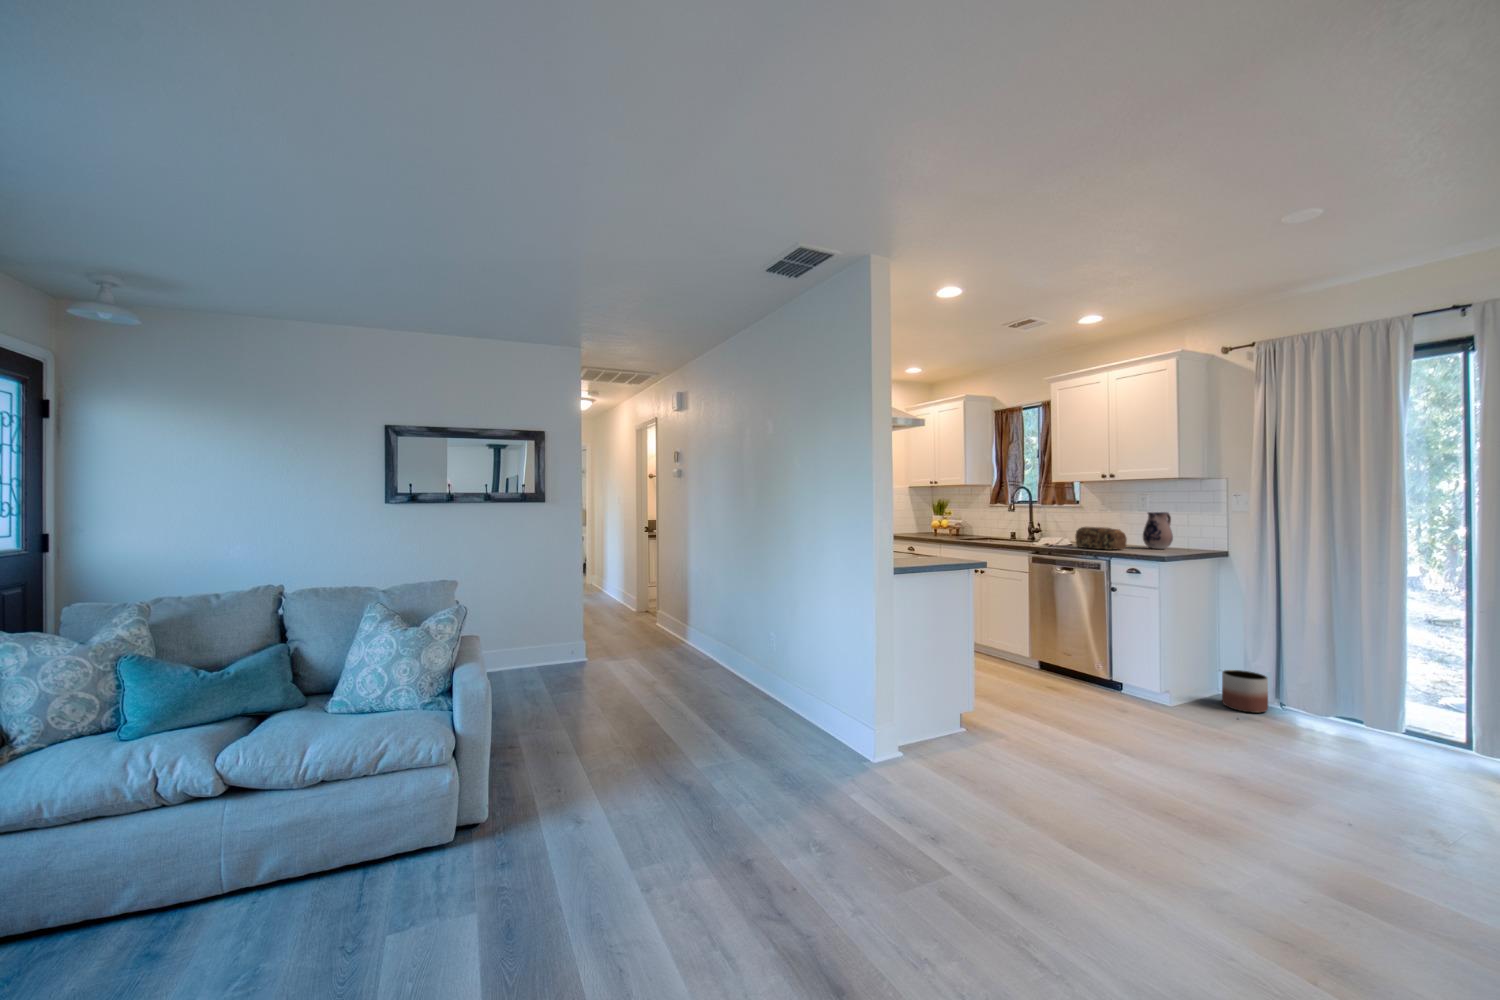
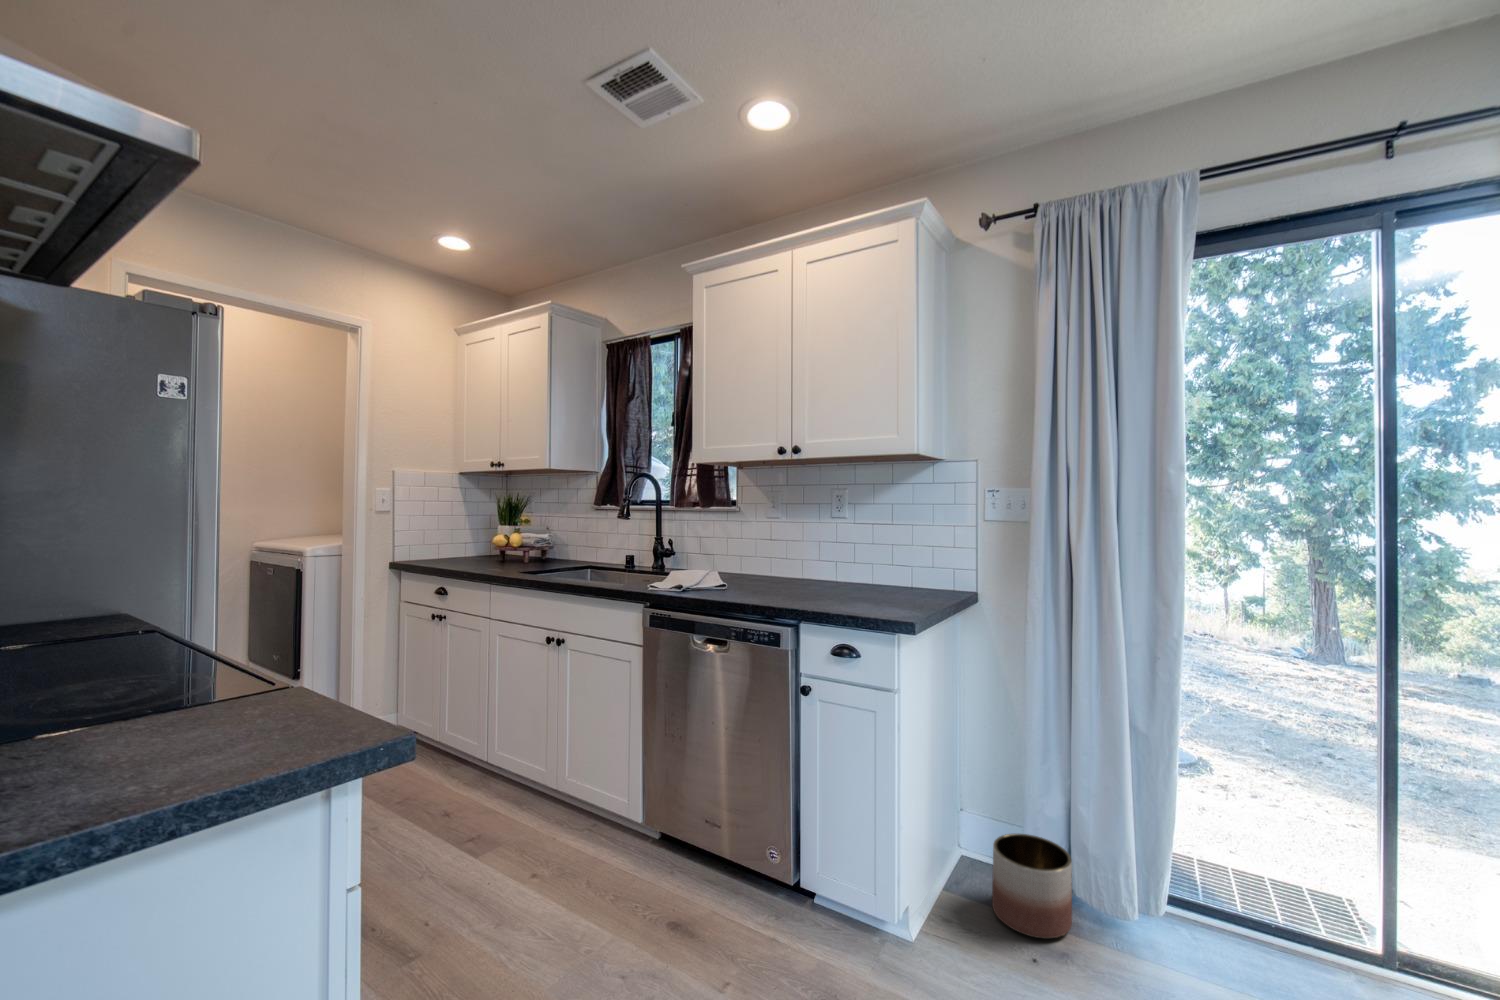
ceramic pitcher: present [1143,512,1173,549] -> none [849,523,899,595]
bread loaf: present [1075,527,1127,550] -> none [733,552,828,604]

